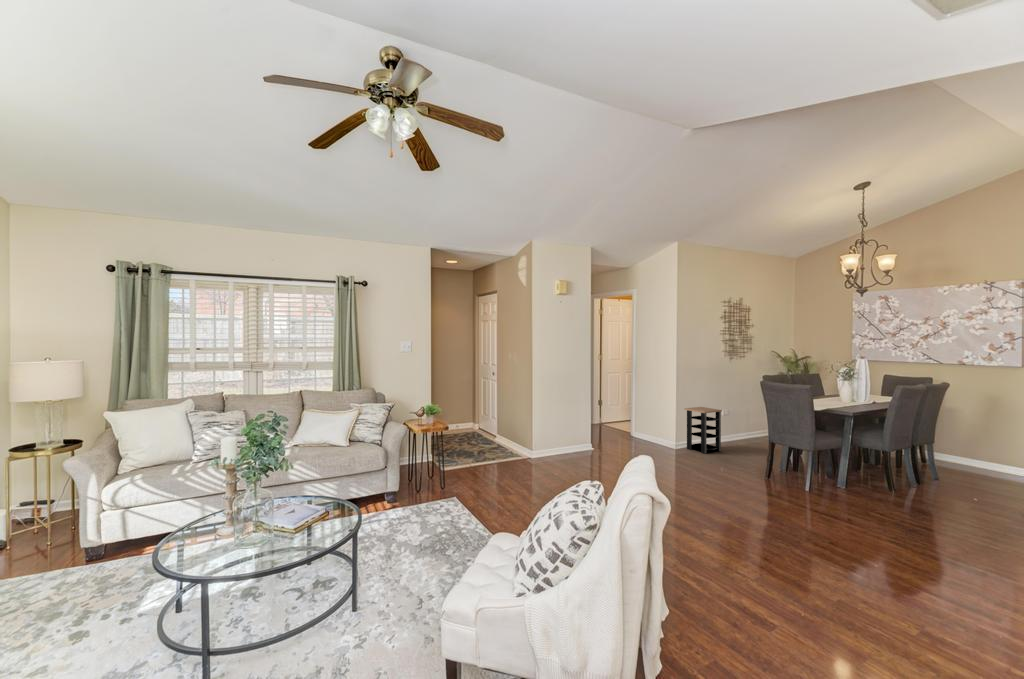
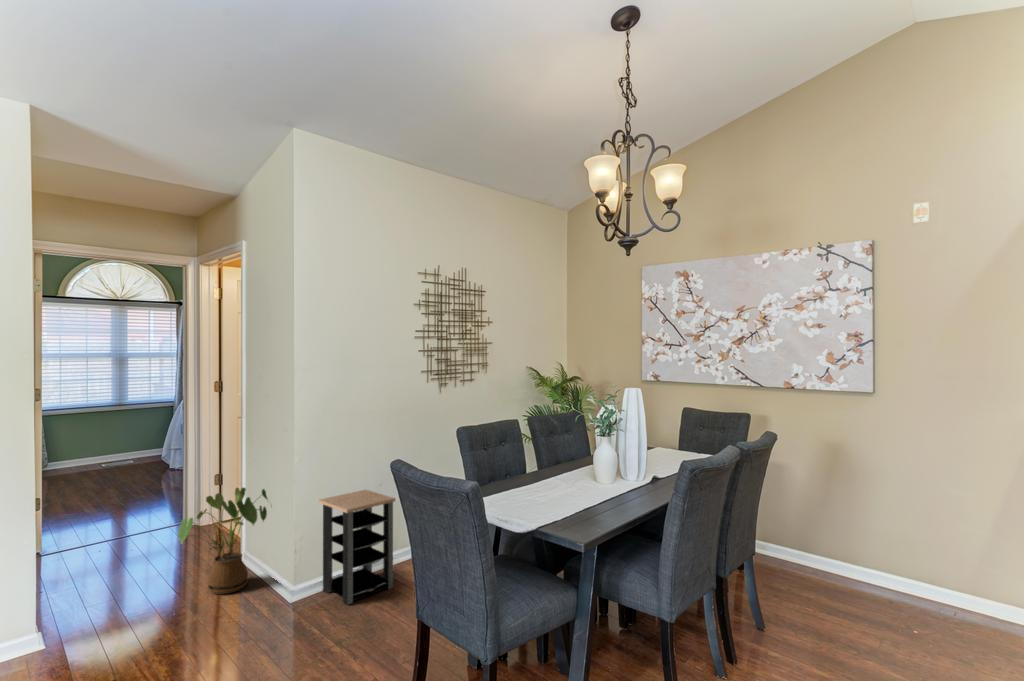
house plant: none [623,401,659,446] -> present [178,488,268,594]

